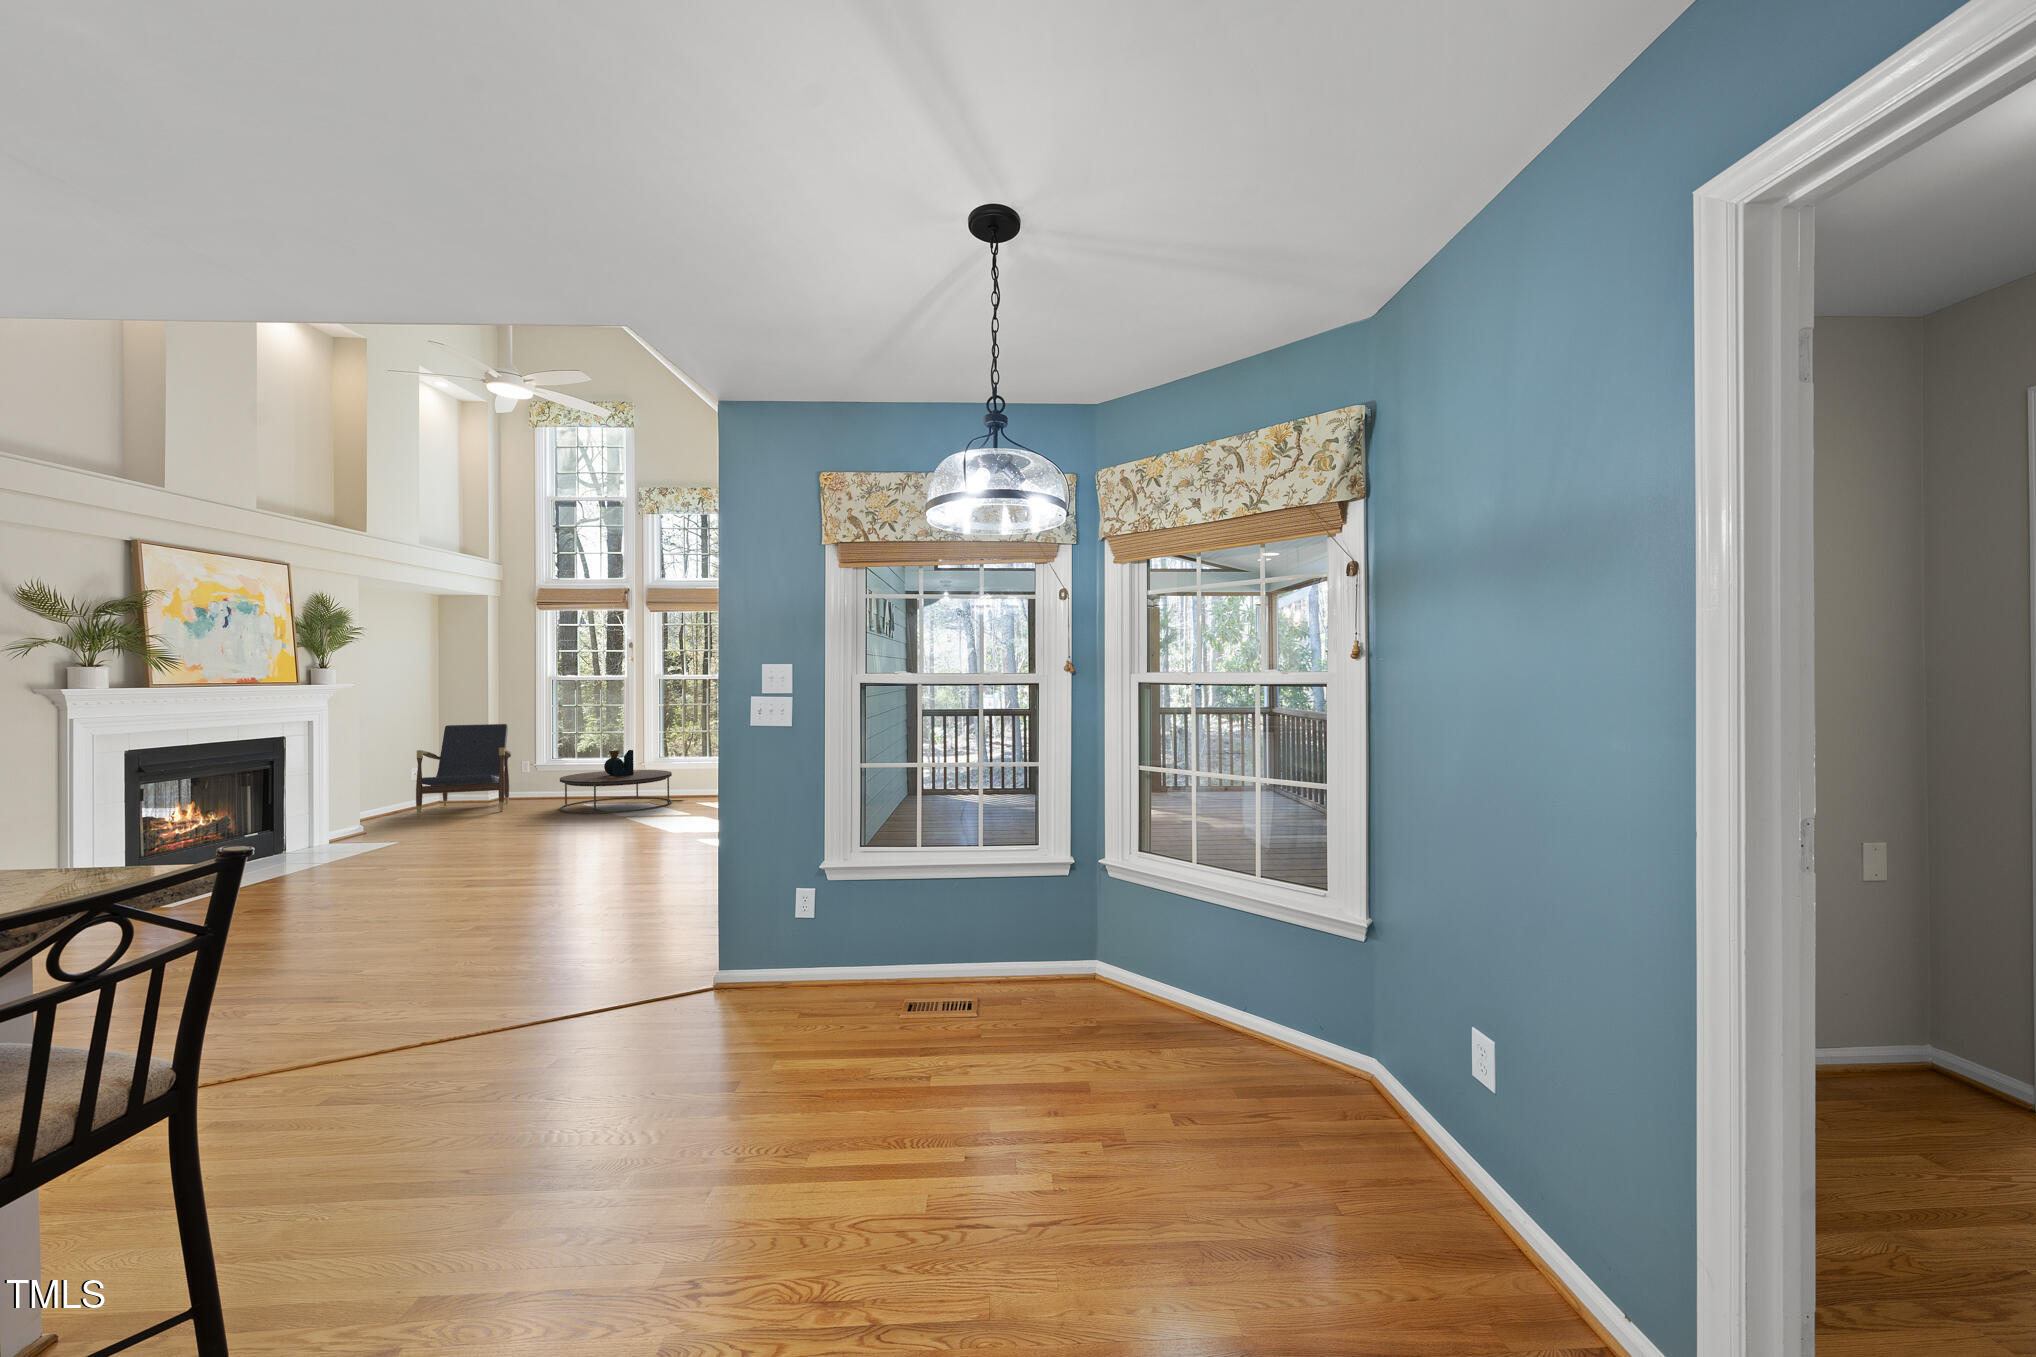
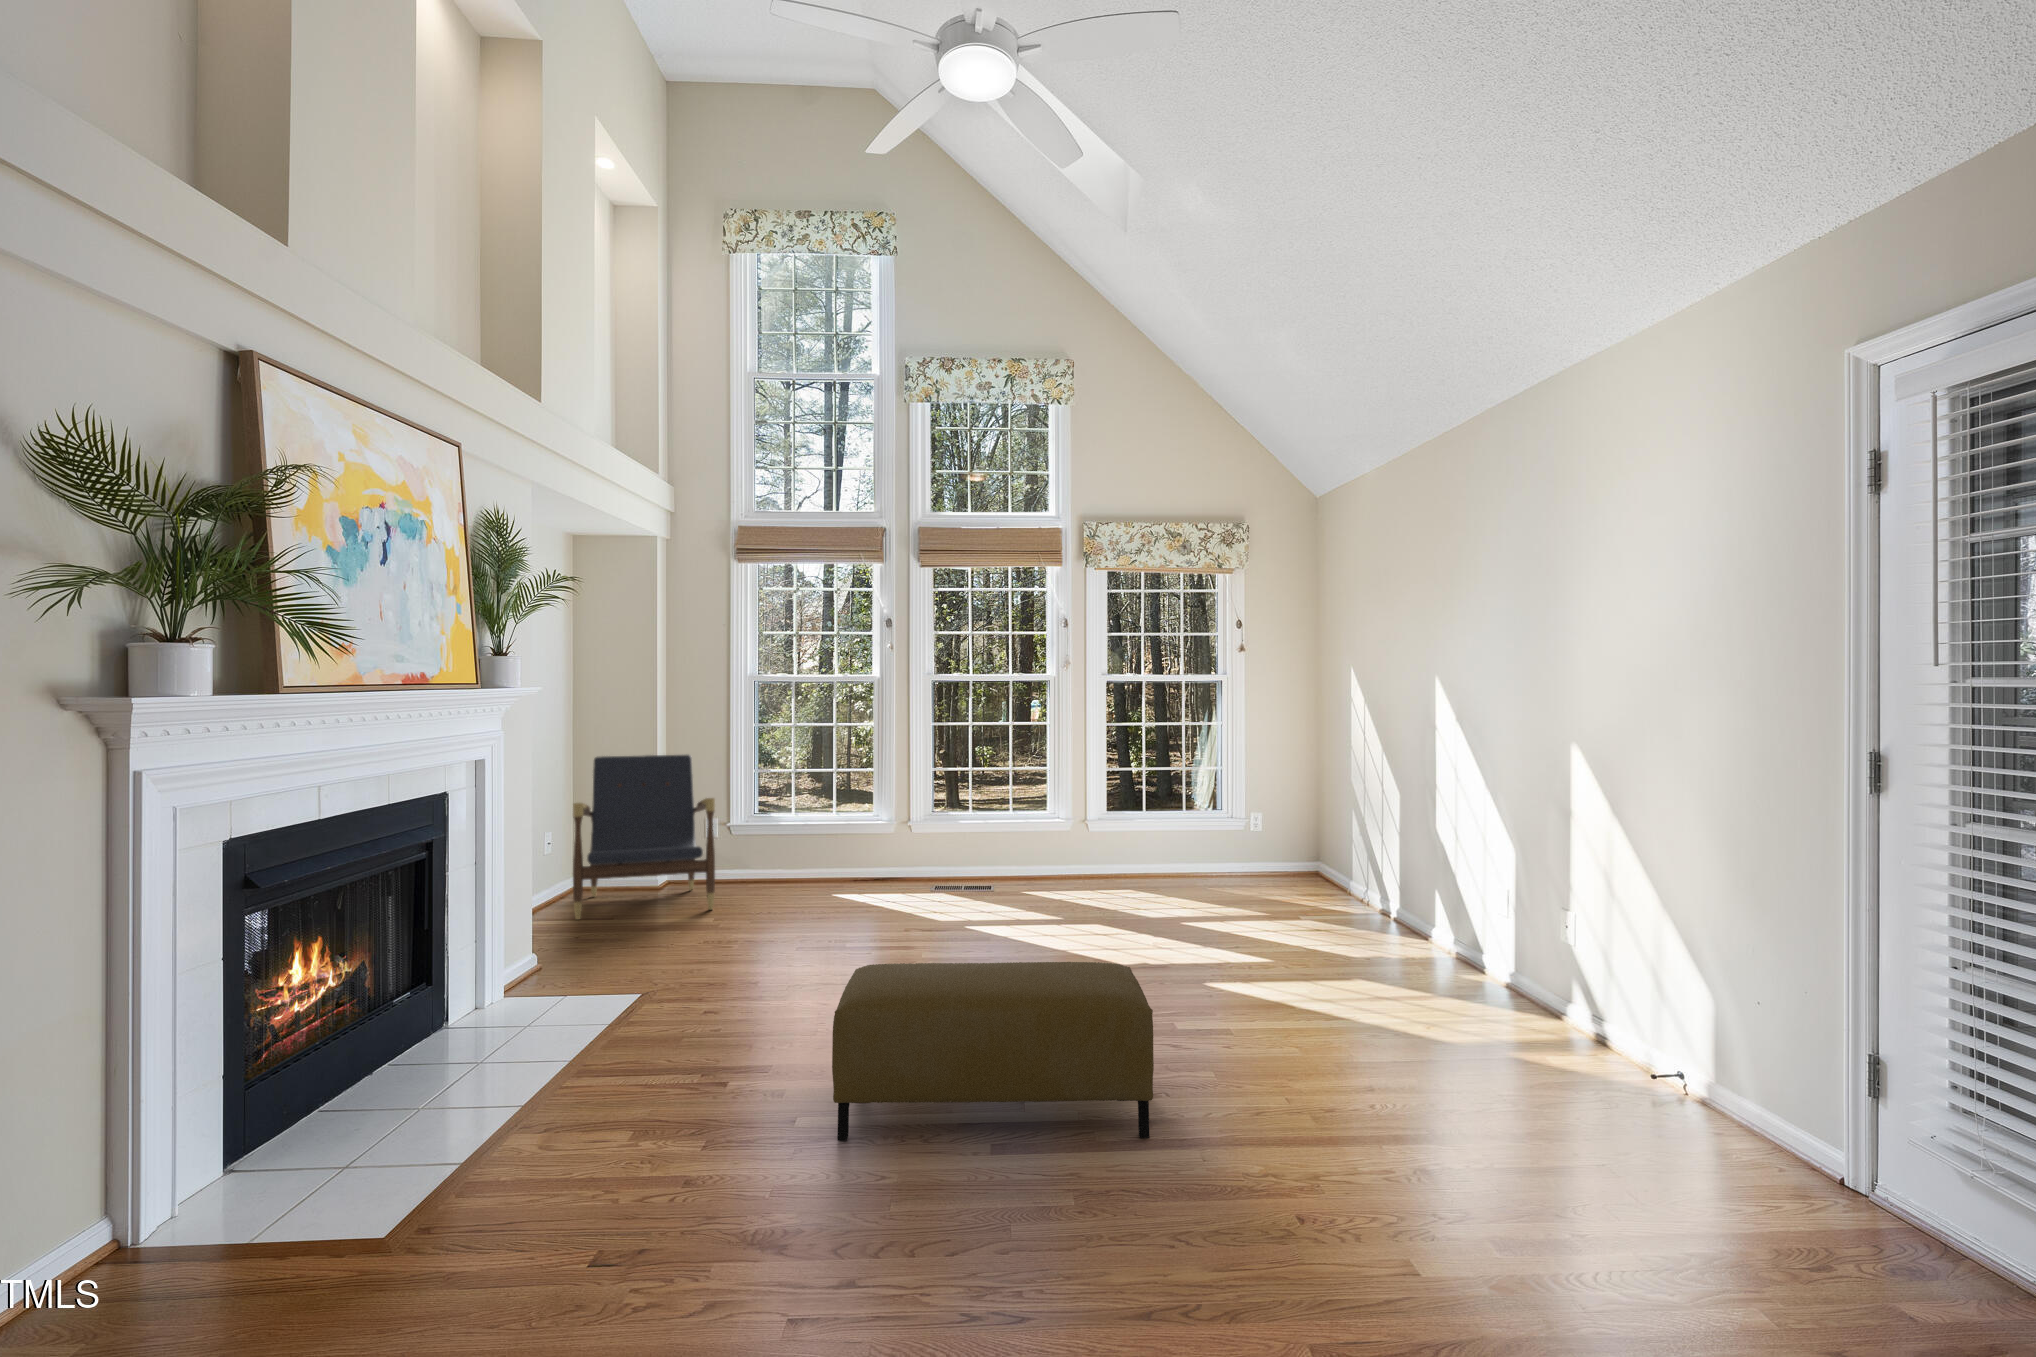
coffee table: present [560,750,672,814] -> none [803,801,980,917]
ottoman: none [402,812,581,884] -> present [832,962,1154,1141]

